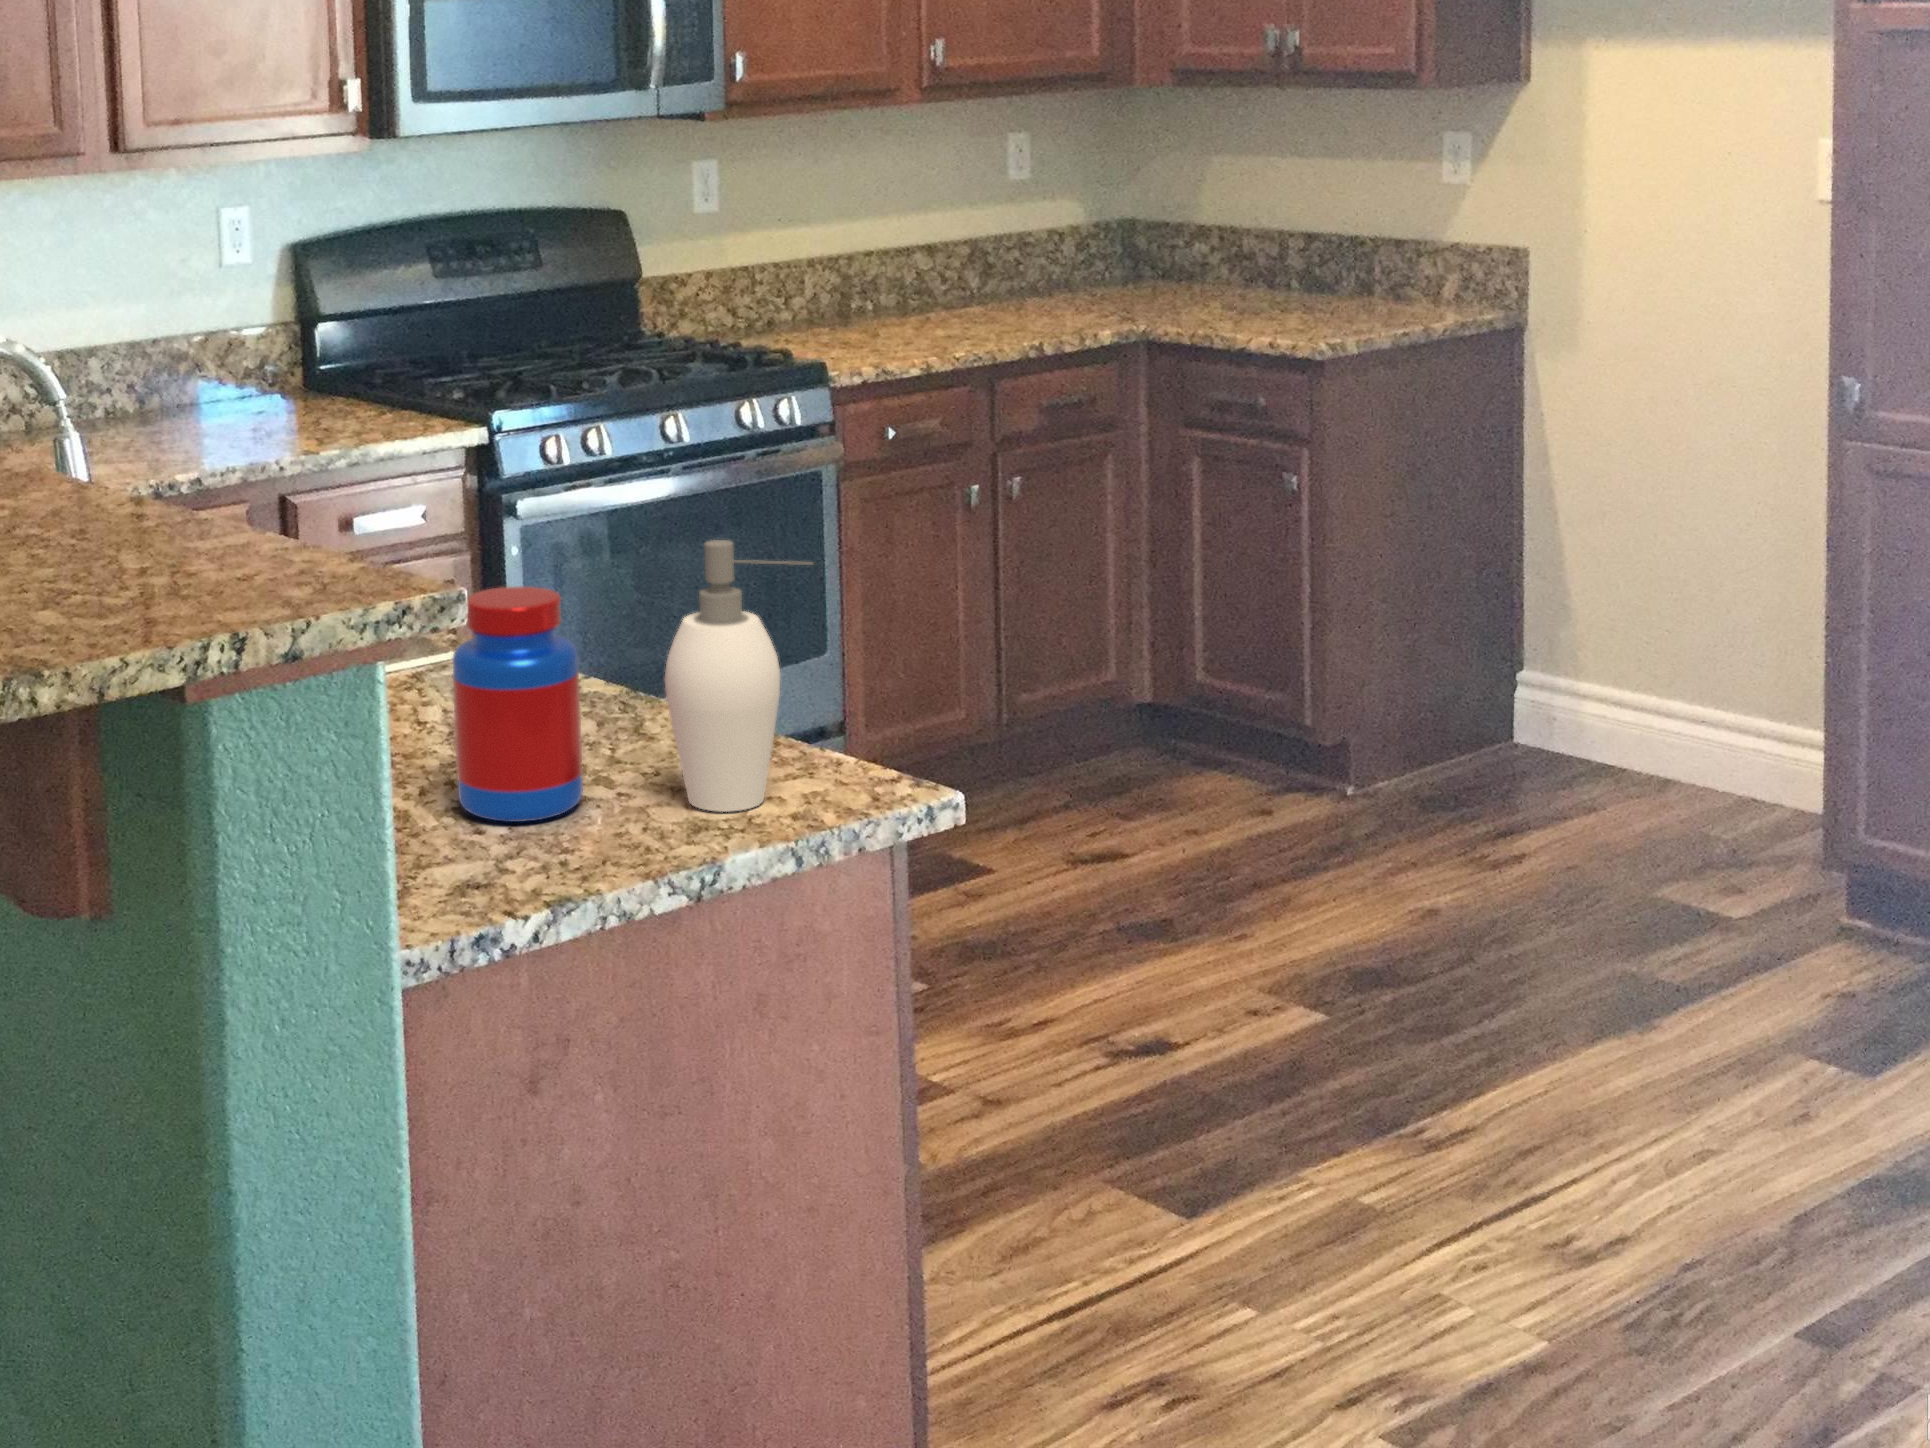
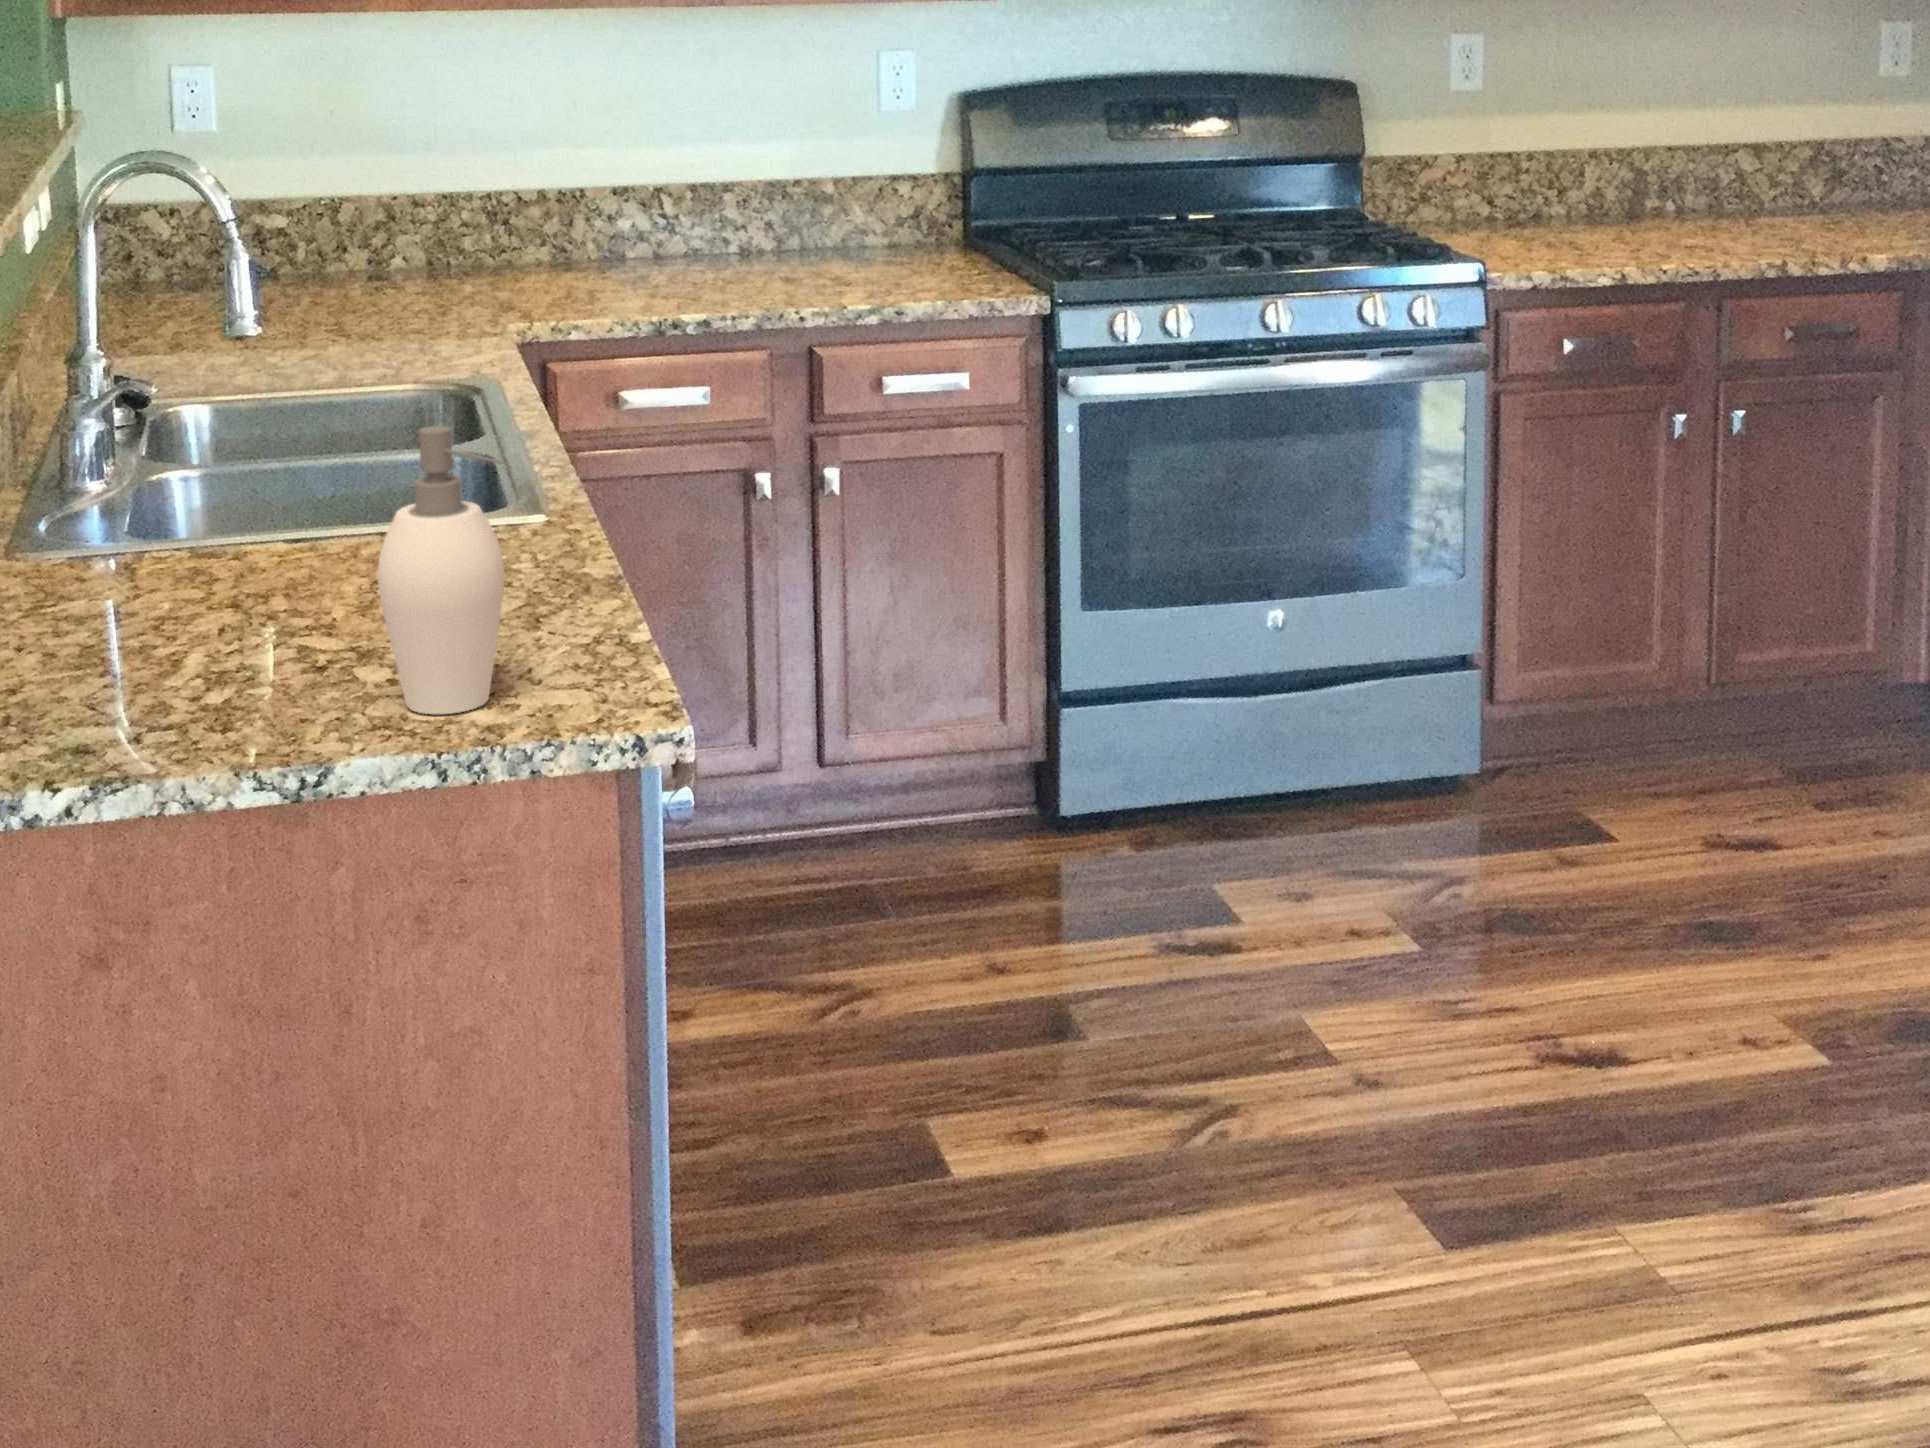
jar: present [453,587,583,822] -> none [197,450,341,692]

